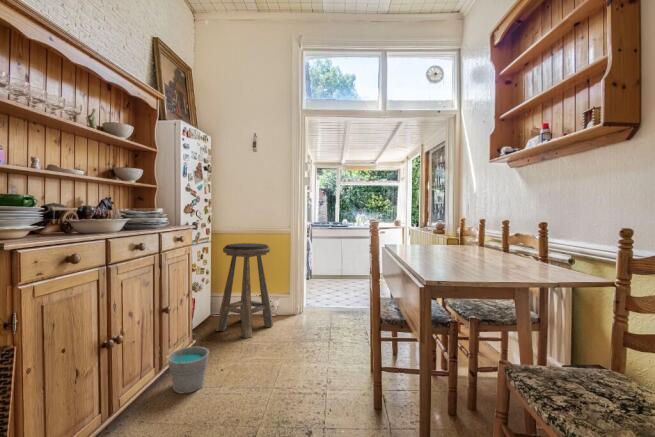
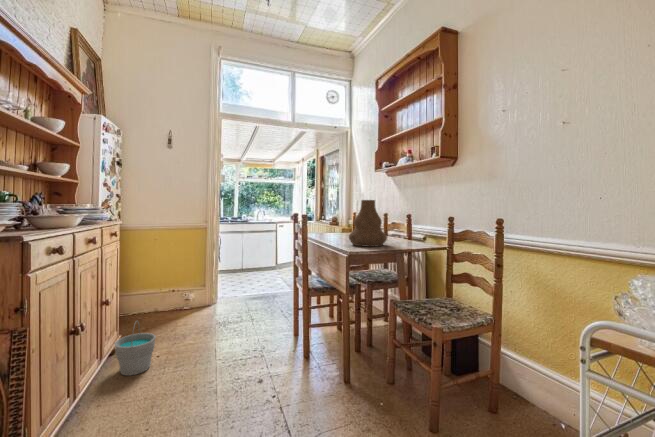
vase: none [431,199,494,272] -> present [349,200,387,247]
stool: present [216,243,273,338] -> none [137,238,195,326]

